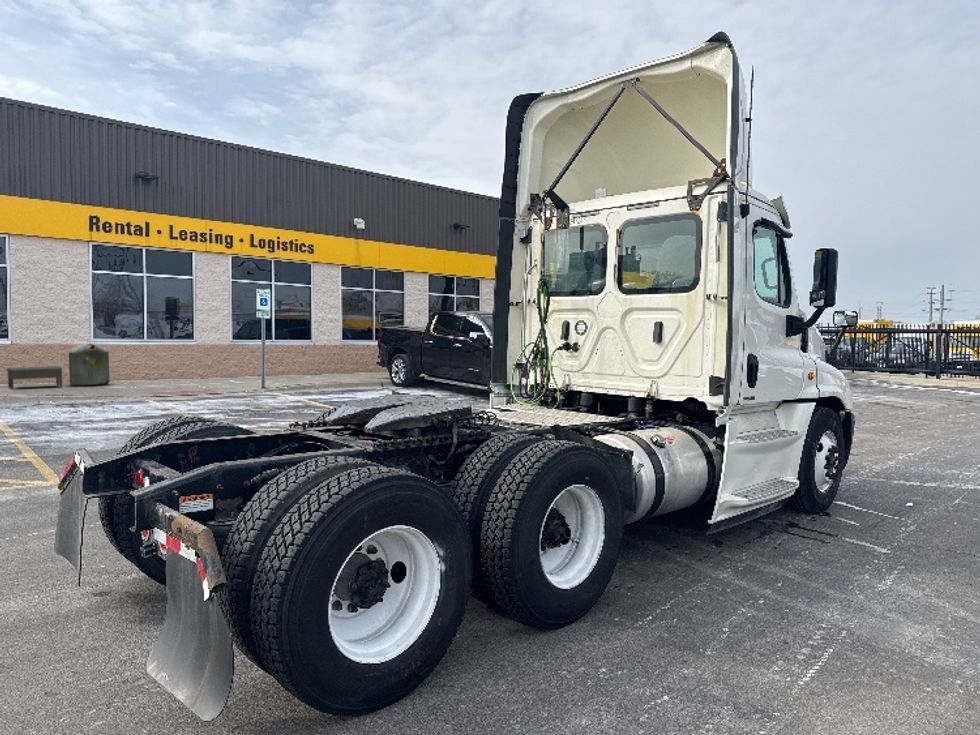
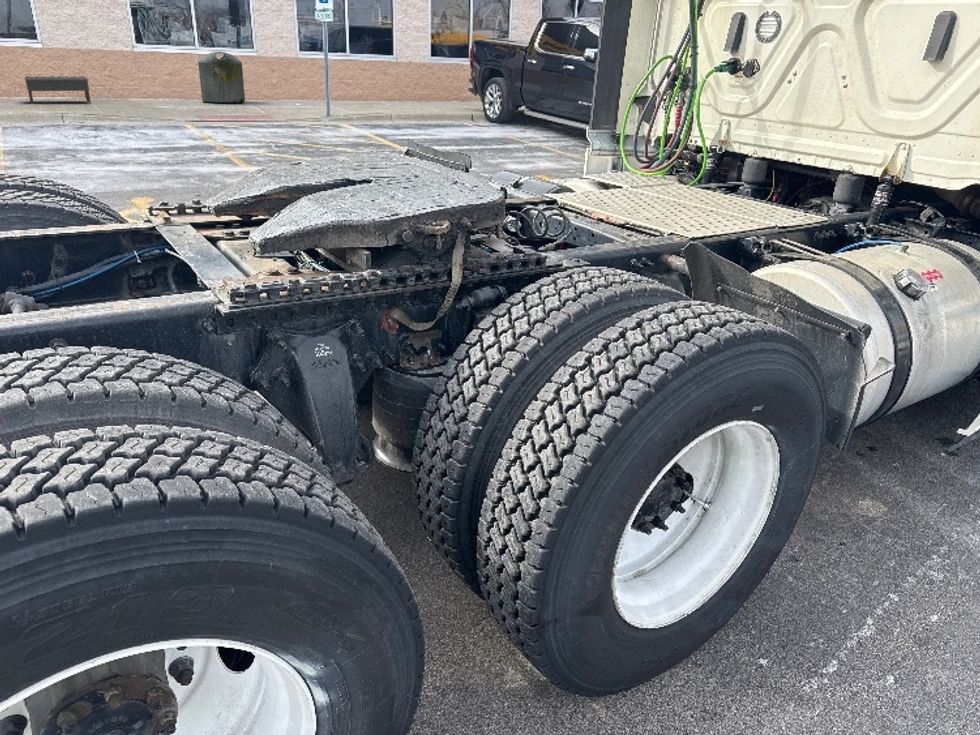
trash can: present [69,343,109,386] -> present [198,52,245,104]

